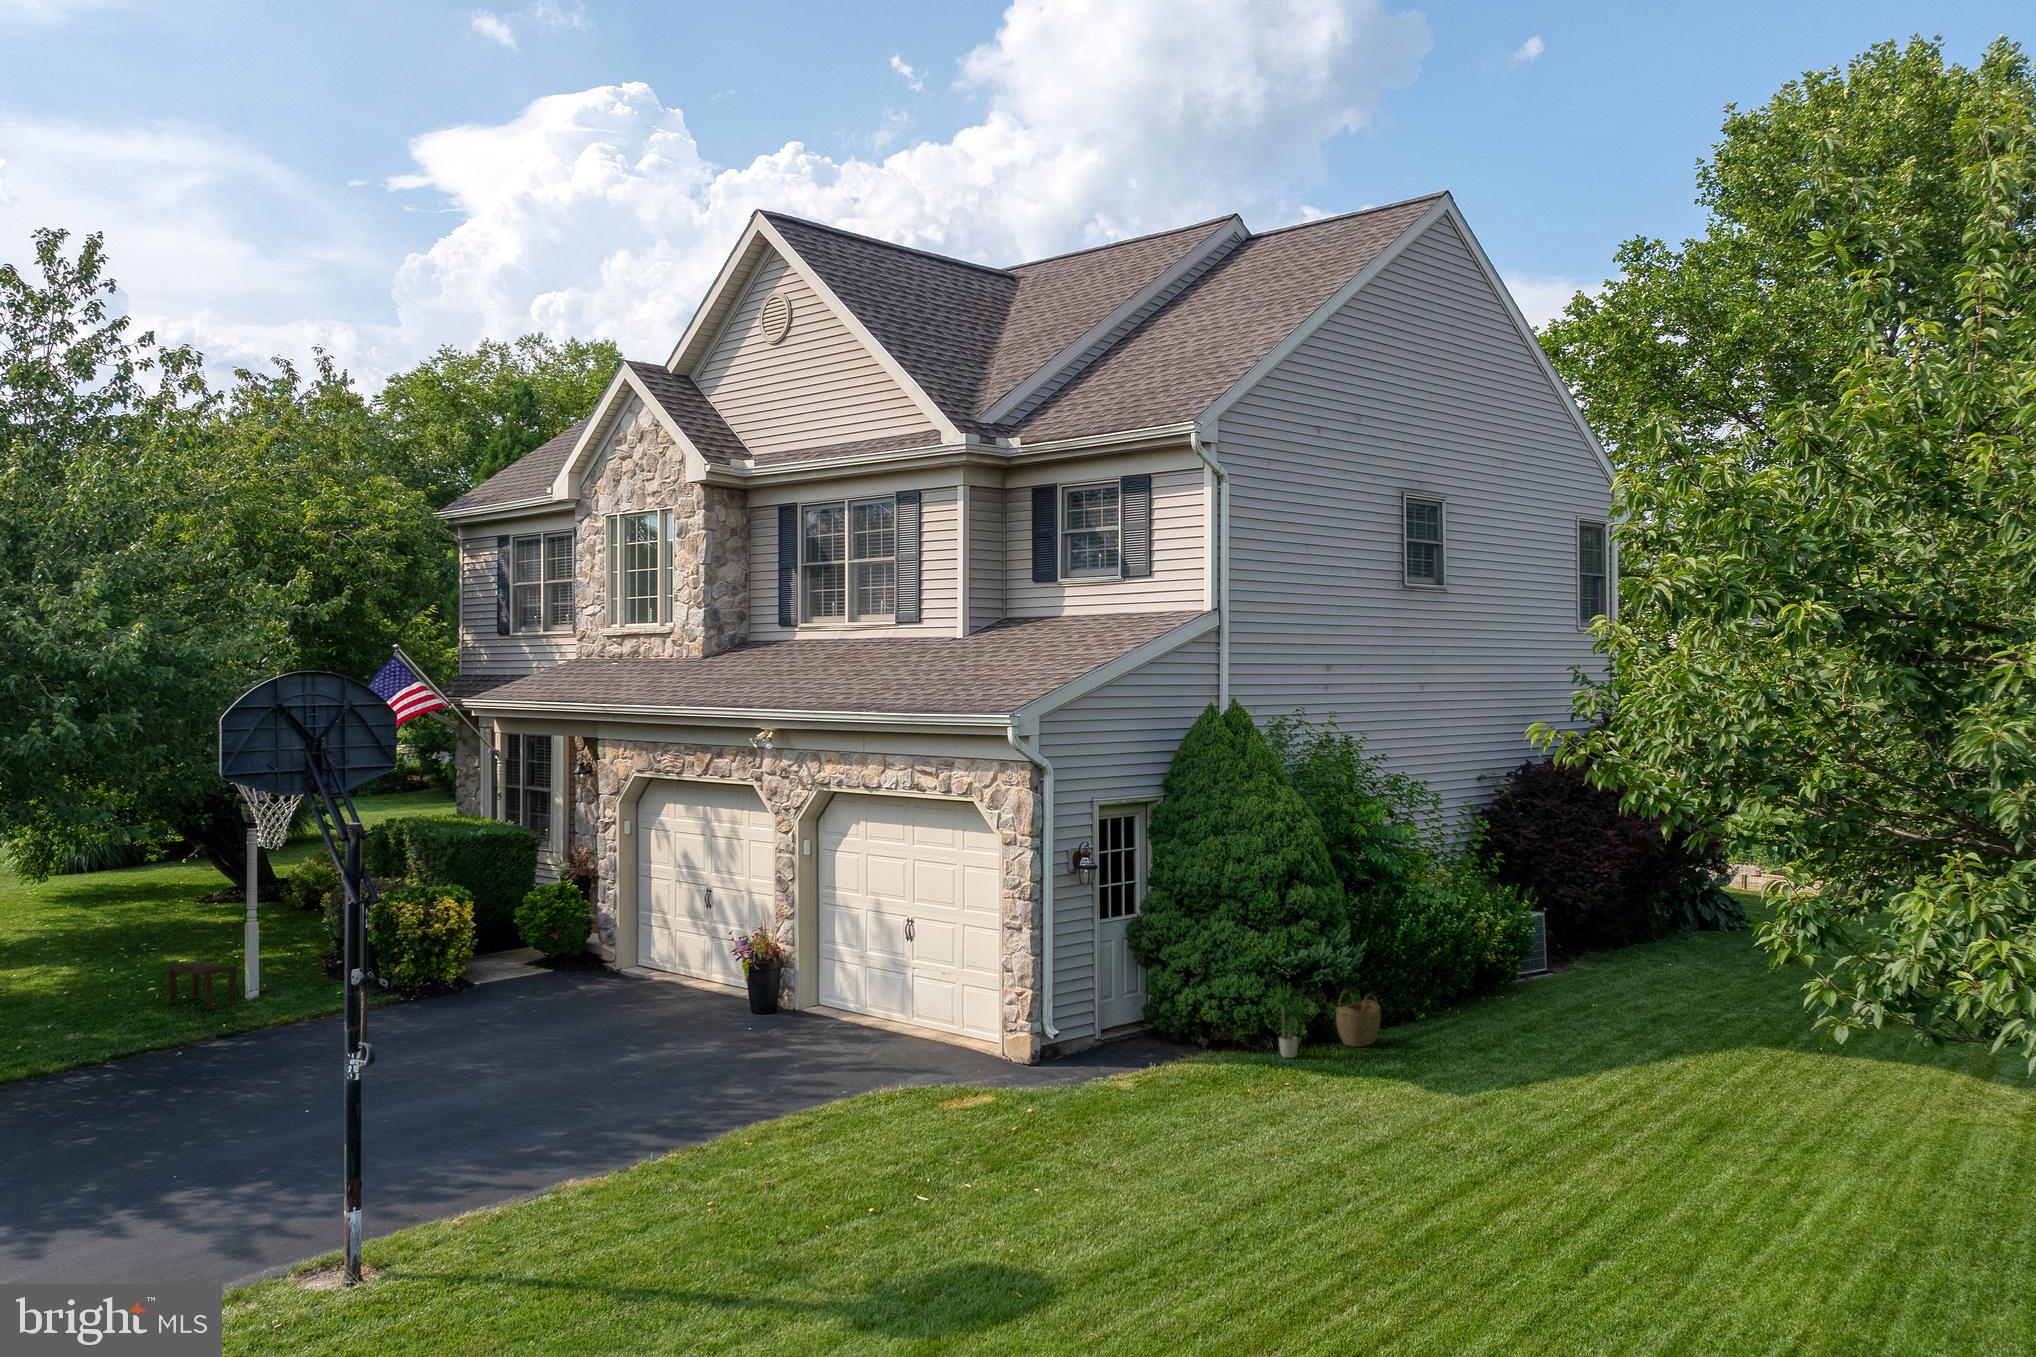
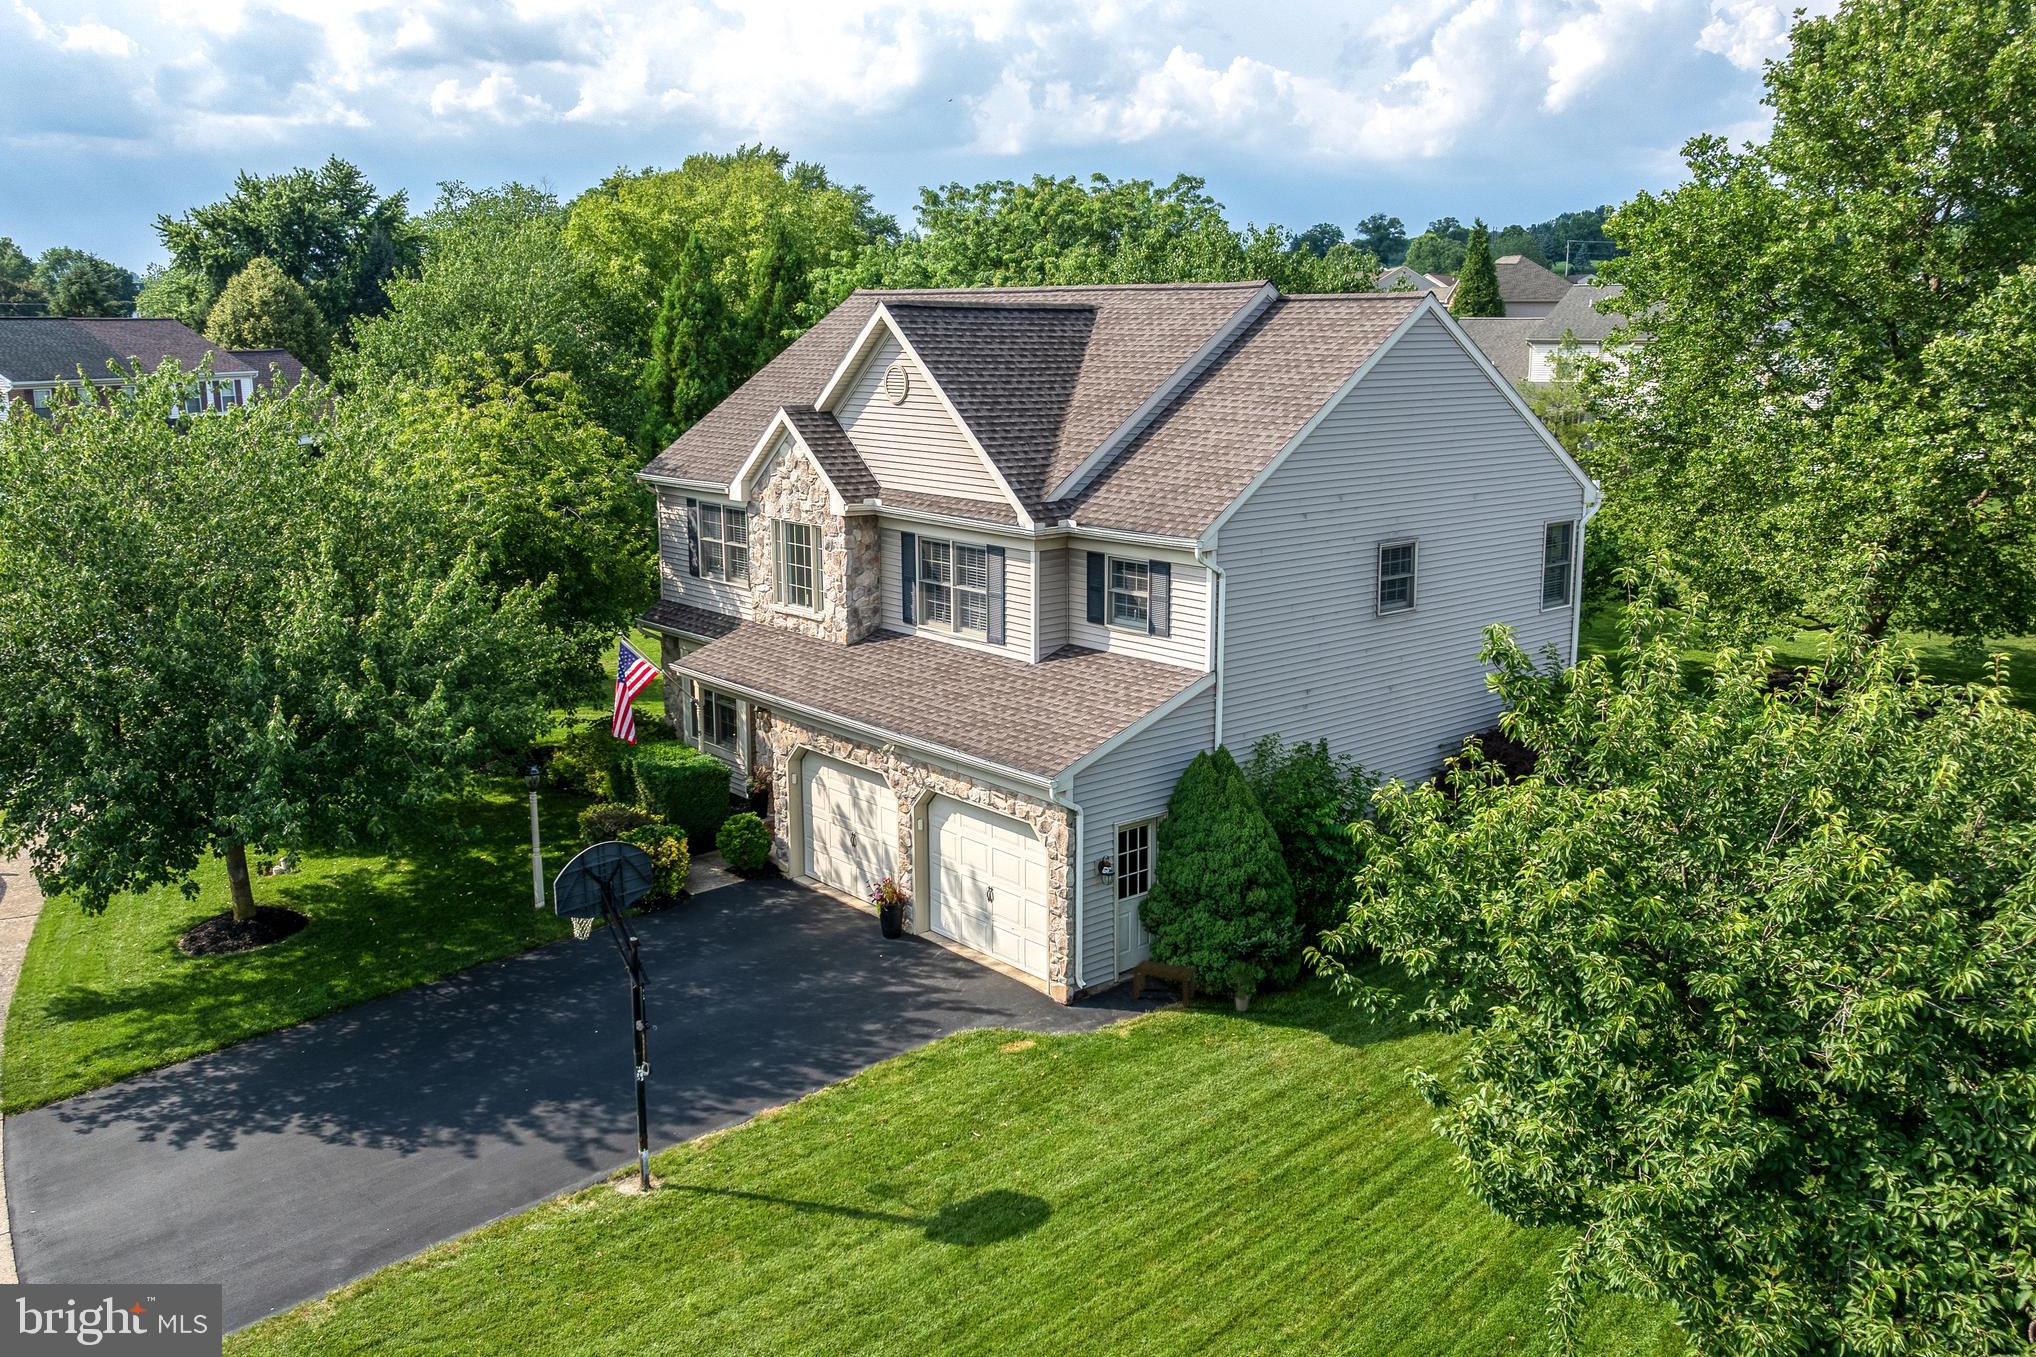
bench: present [167,960,238,1010] -> present [1133,960,1196,1007]
woven basket: present [1336,991,1381,1047] -> none [1279,960,1311,1002]

